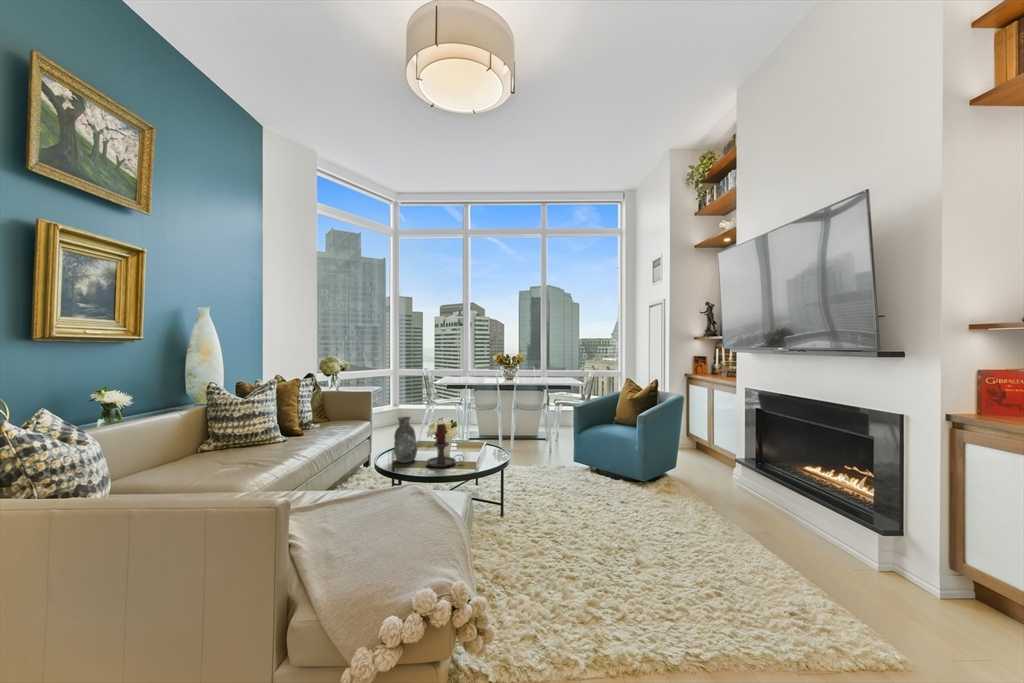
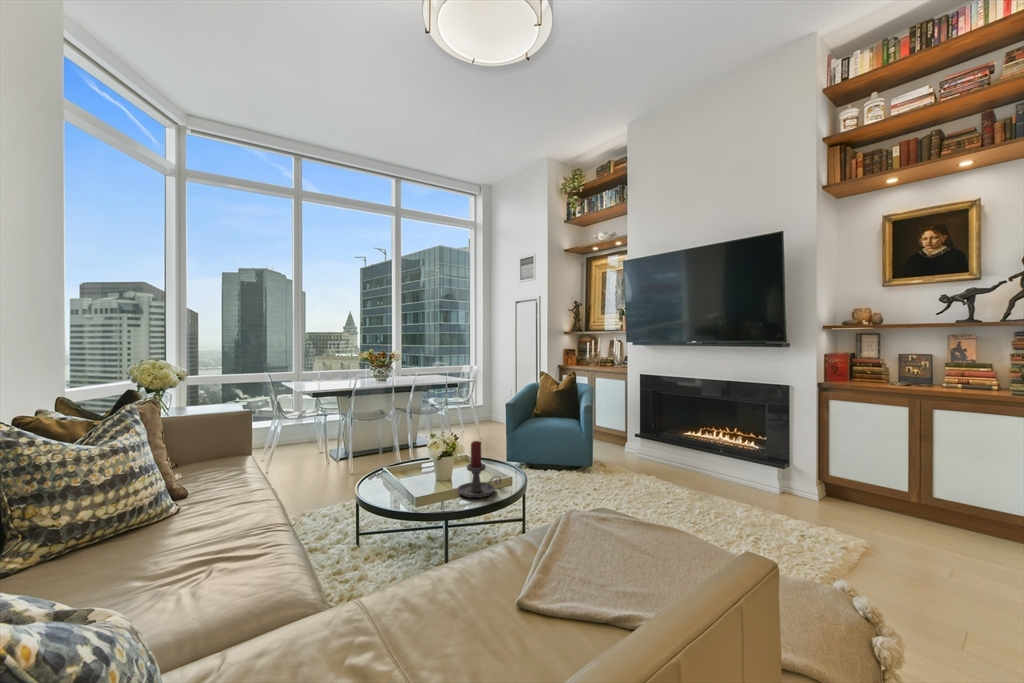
decorative vase: present [394,417,417,462] -> none [401,438,436,502]

